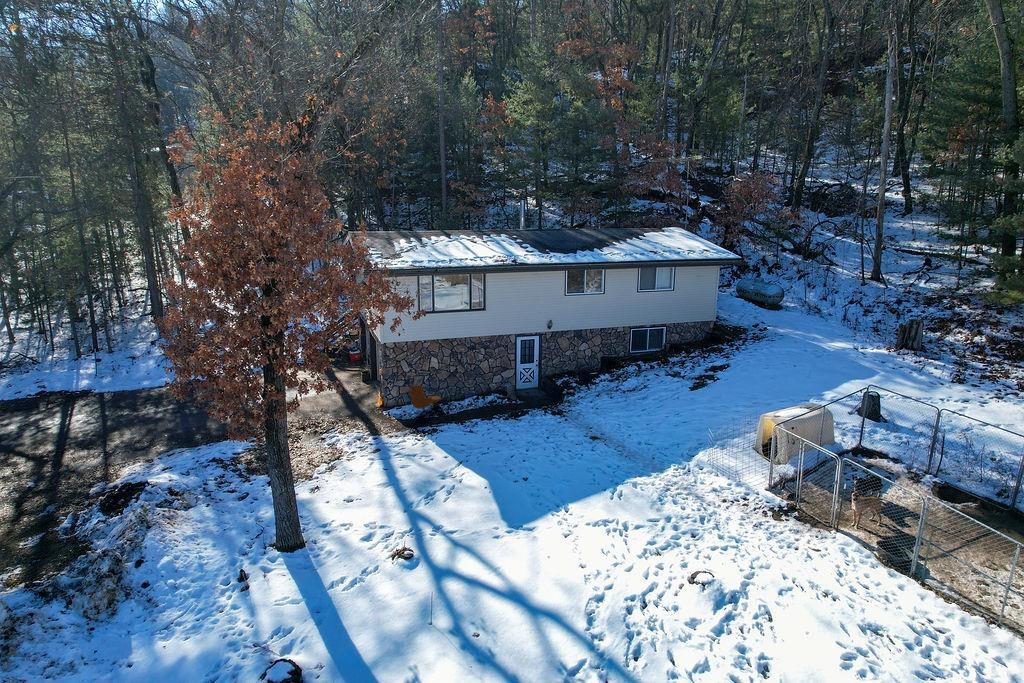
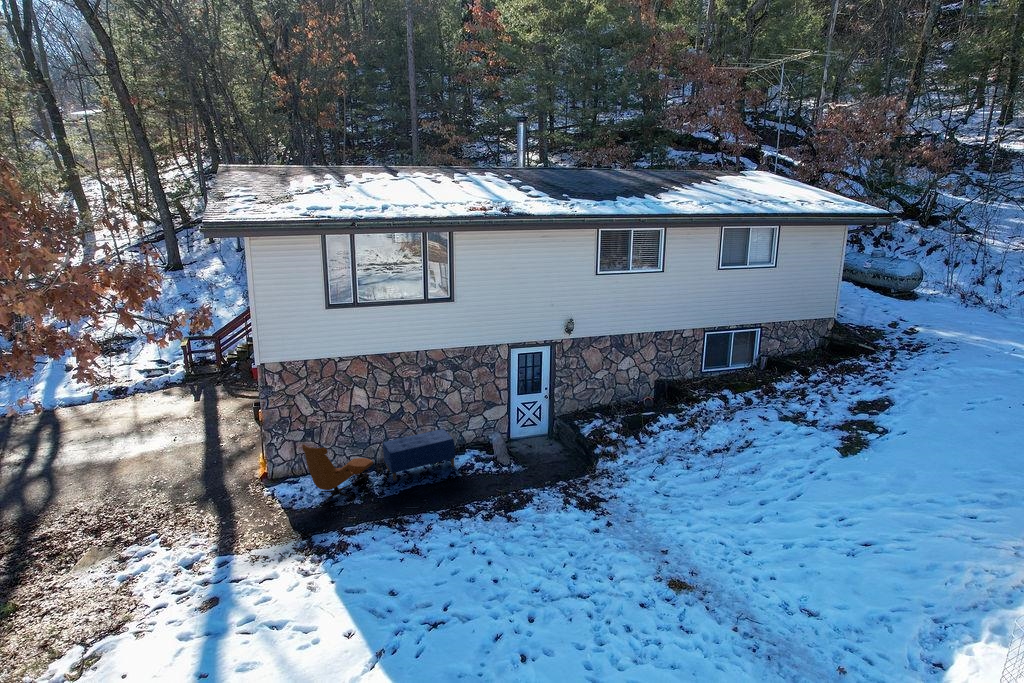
bench: none [446,382,486,408] -> present [383,429,455,481]

